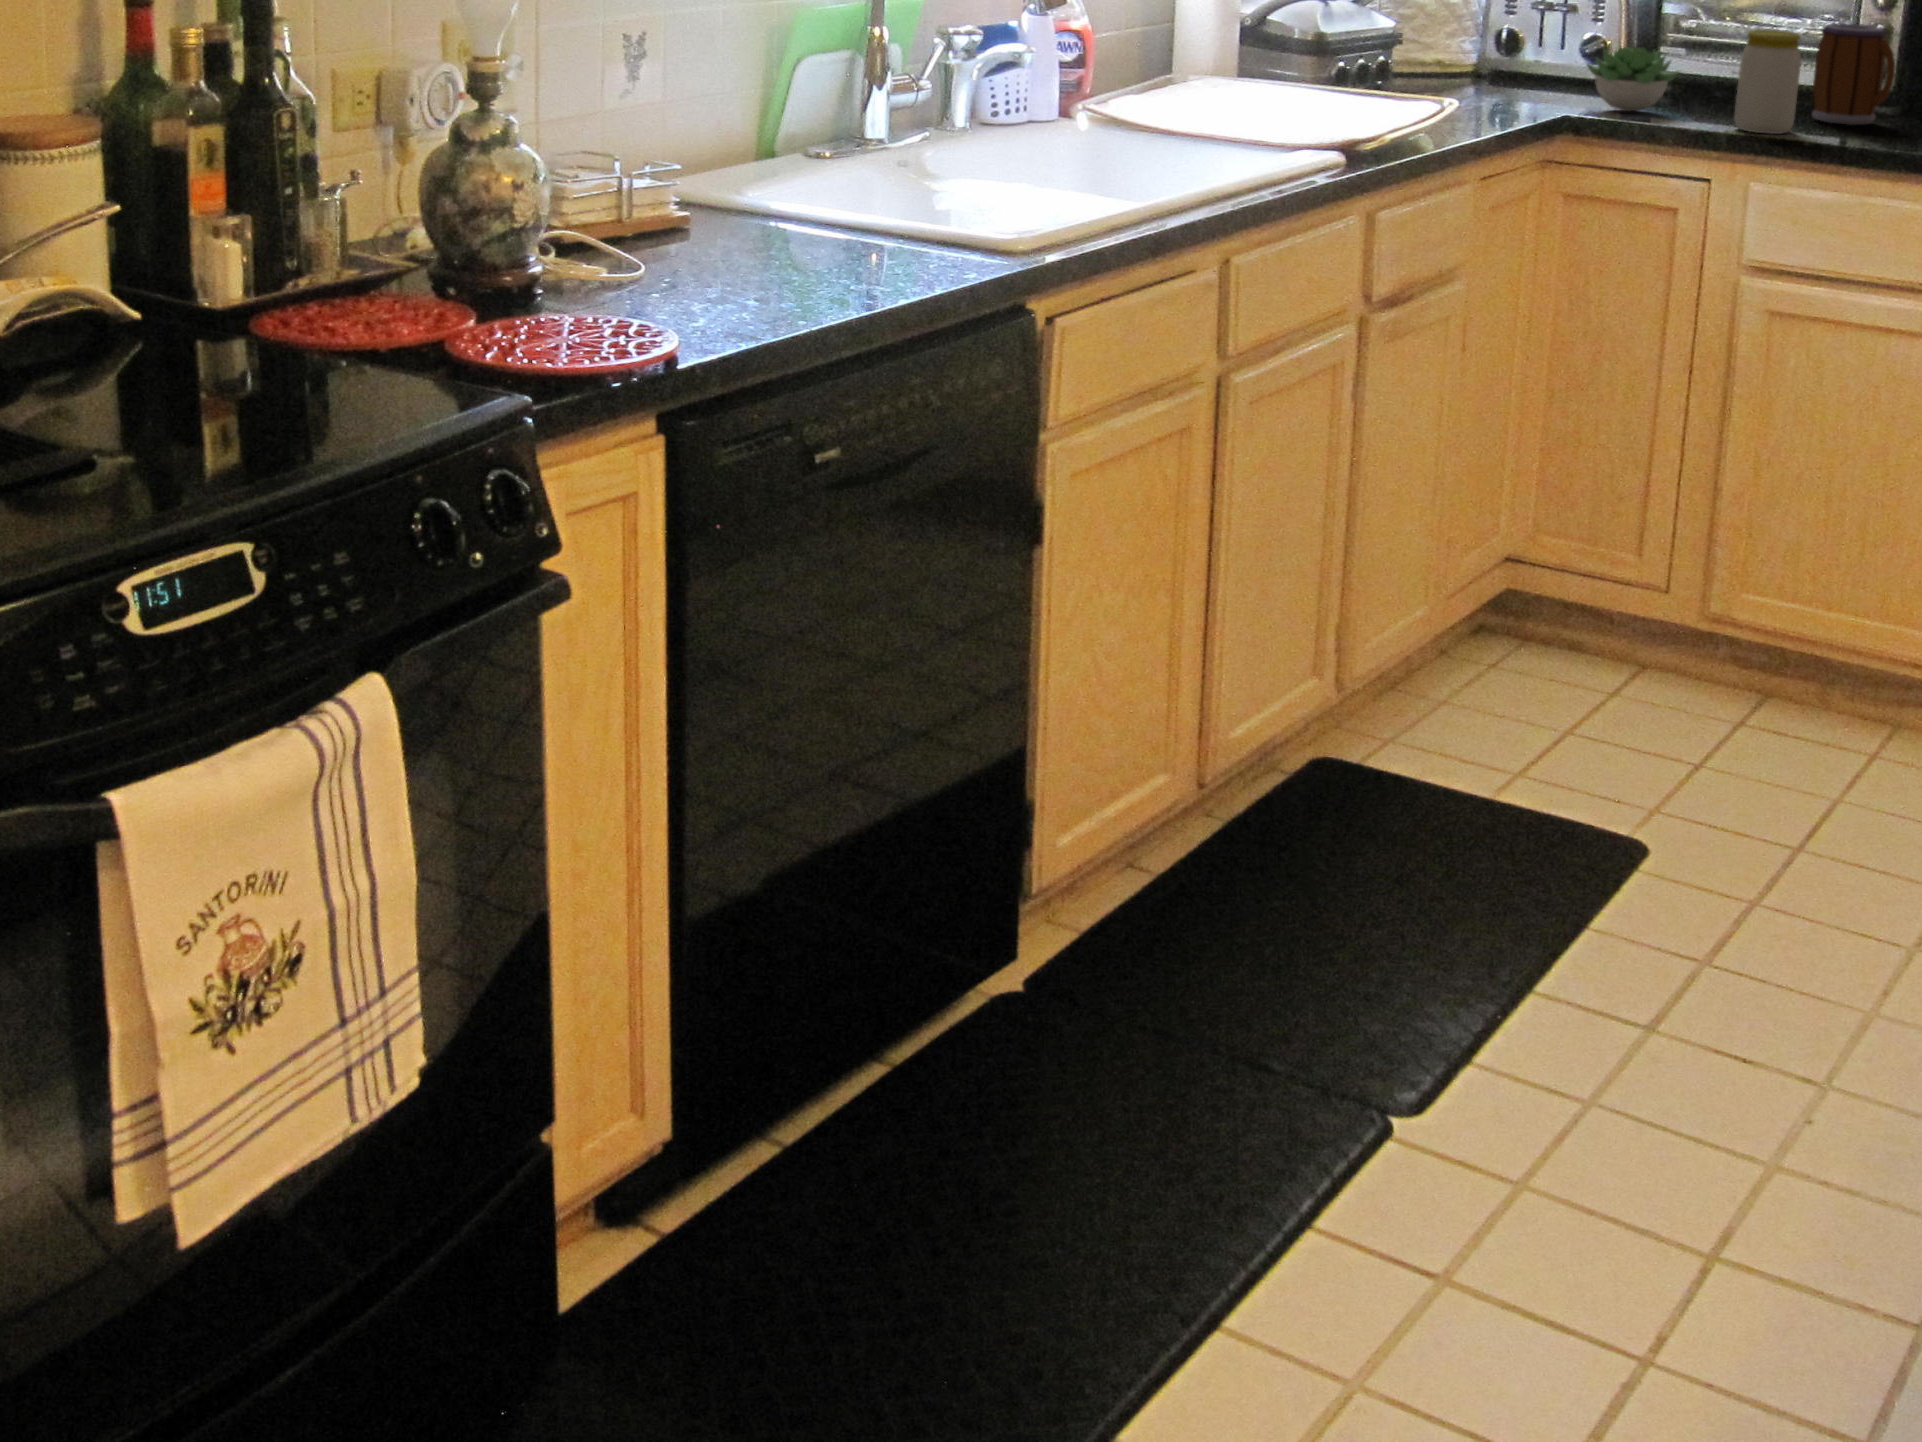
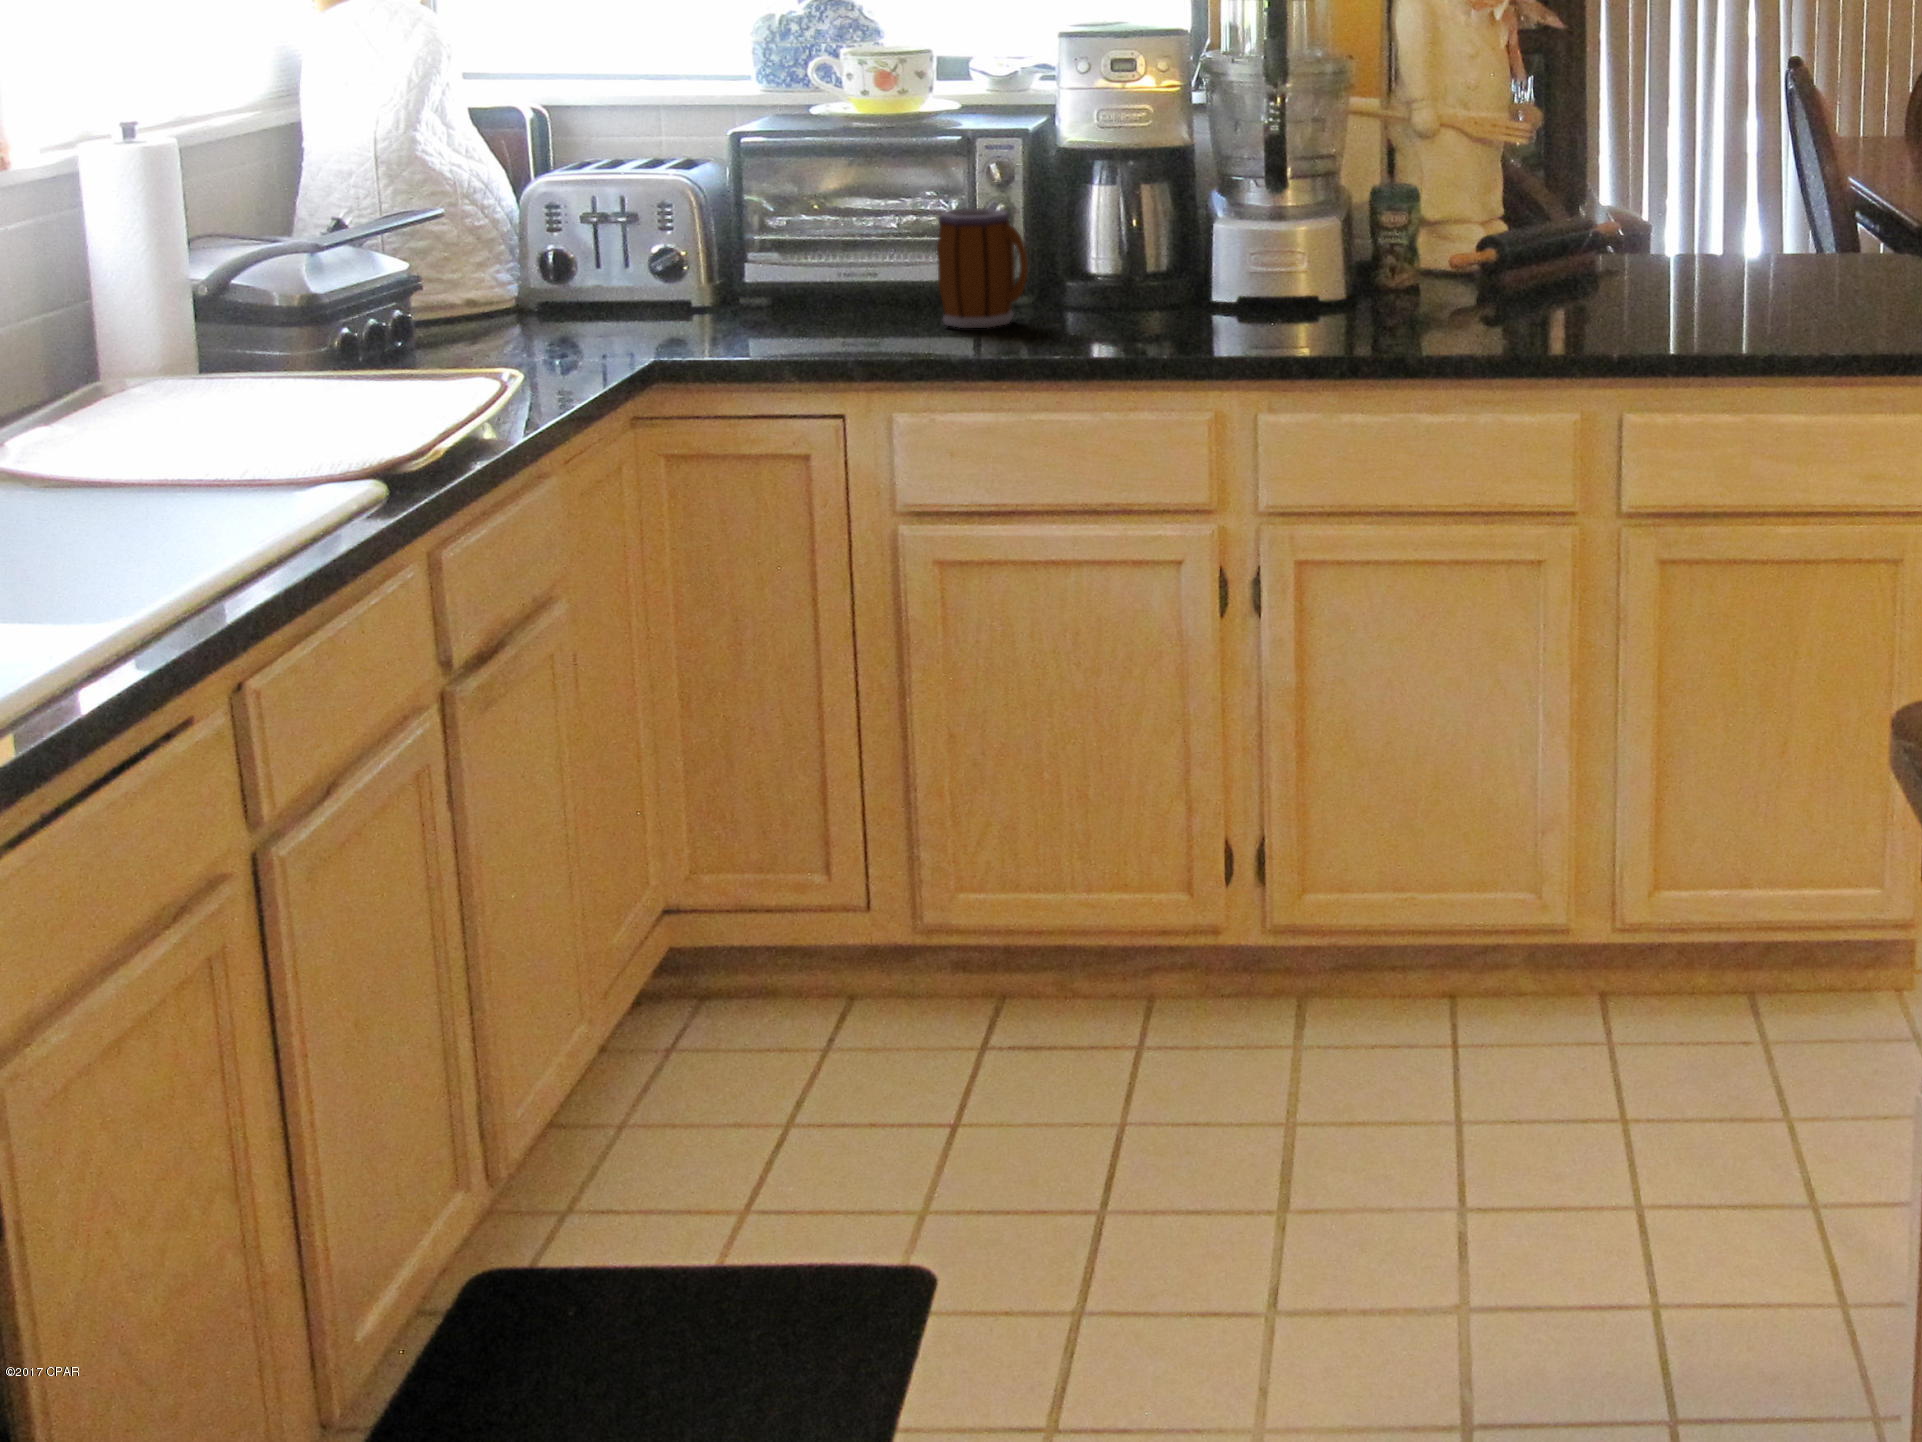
jar: present [1734,29,1801,134] -> none [856,229,928,355]
succulent plant: present [1586,47,1679,111] -> none [665,264,785,345]

